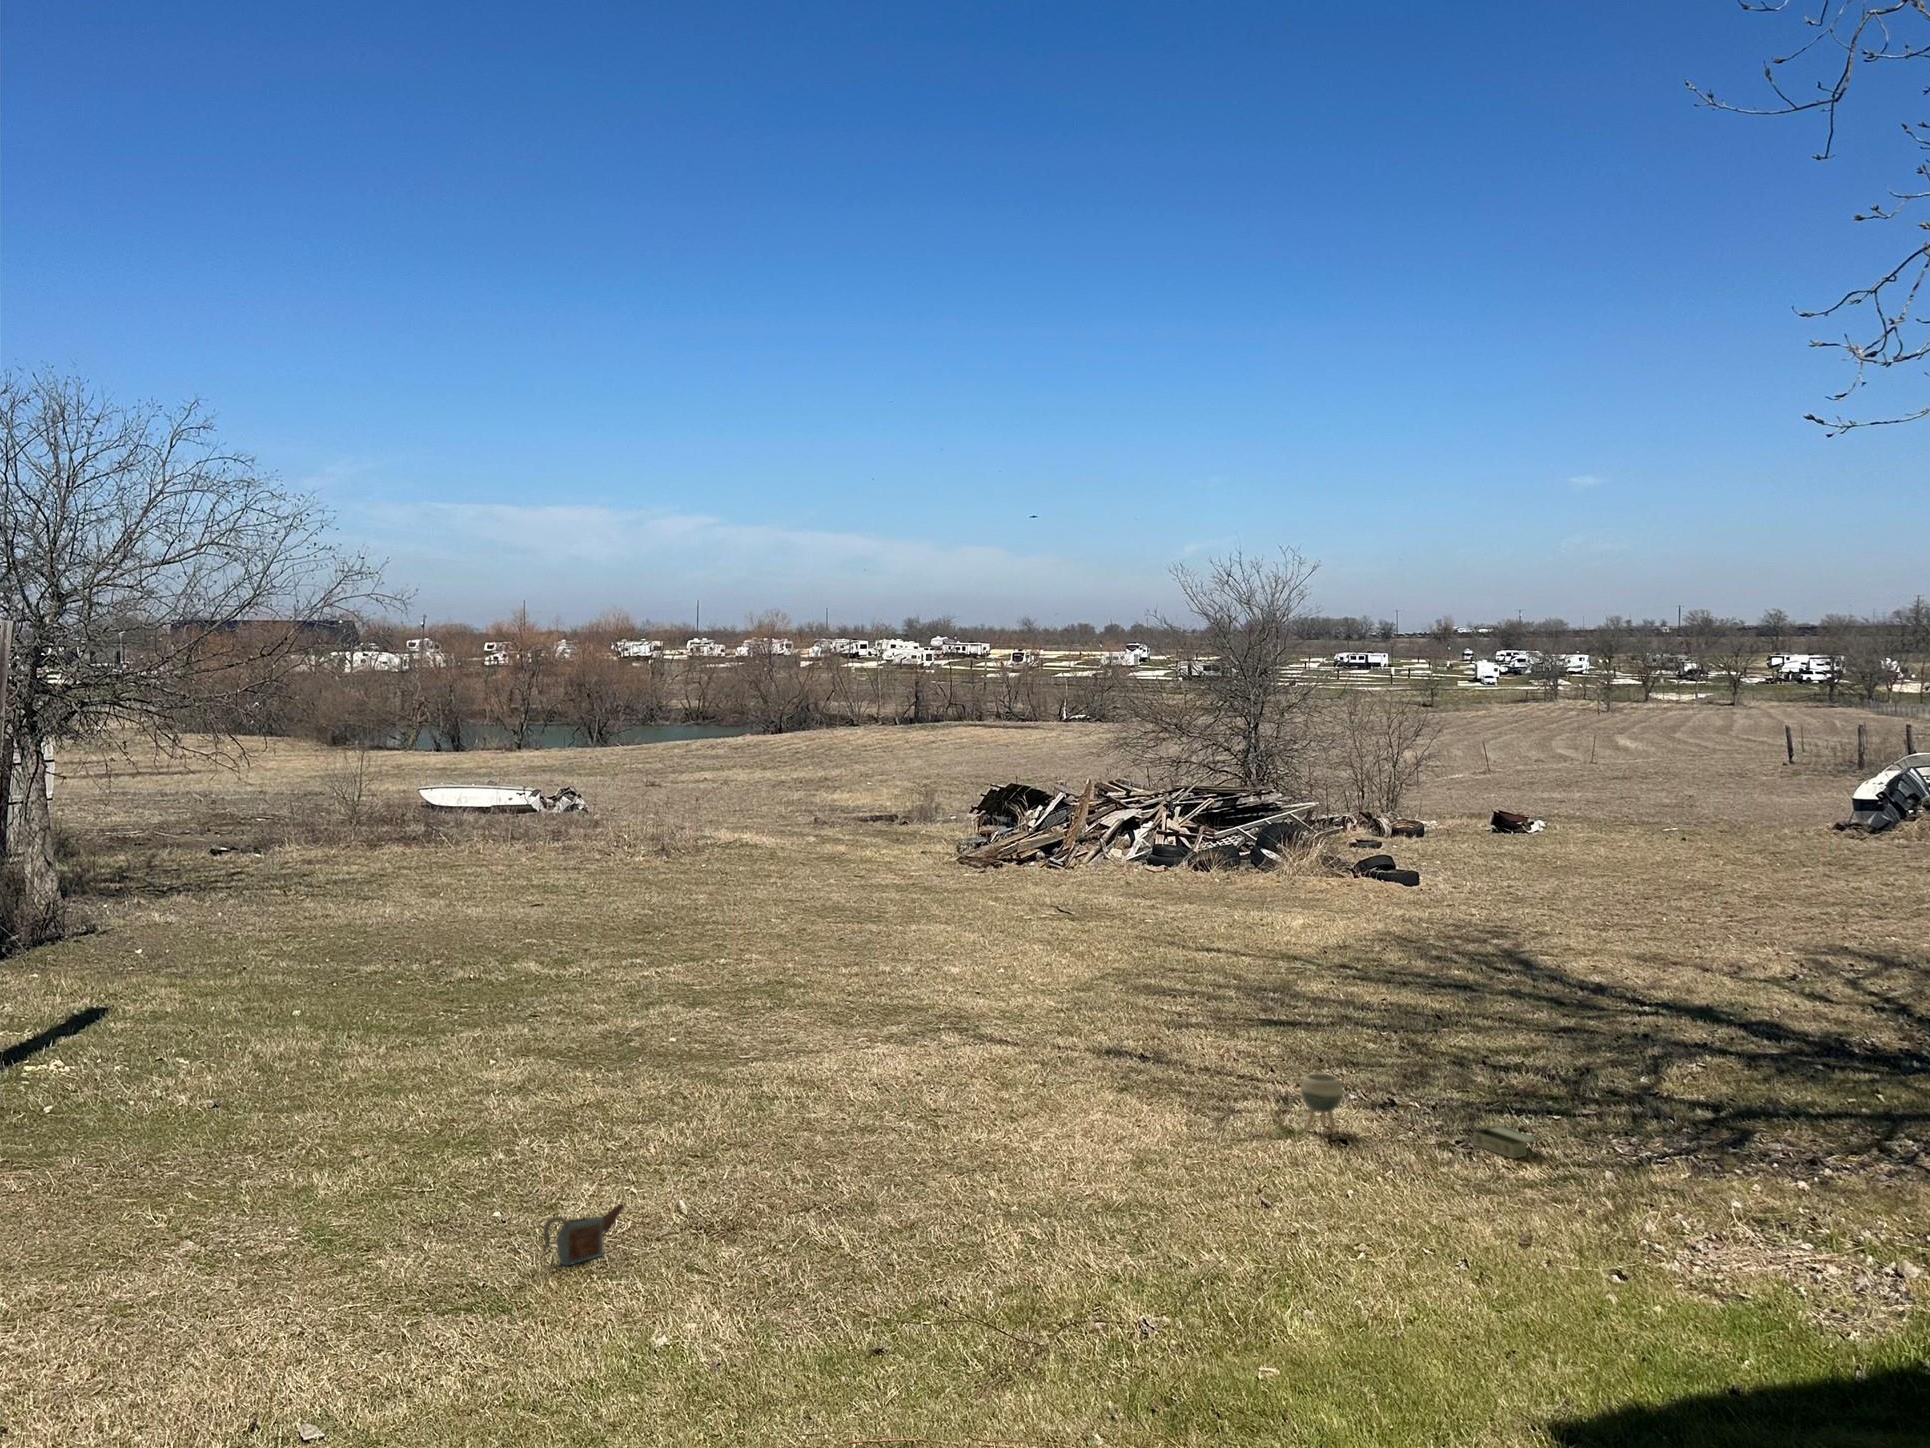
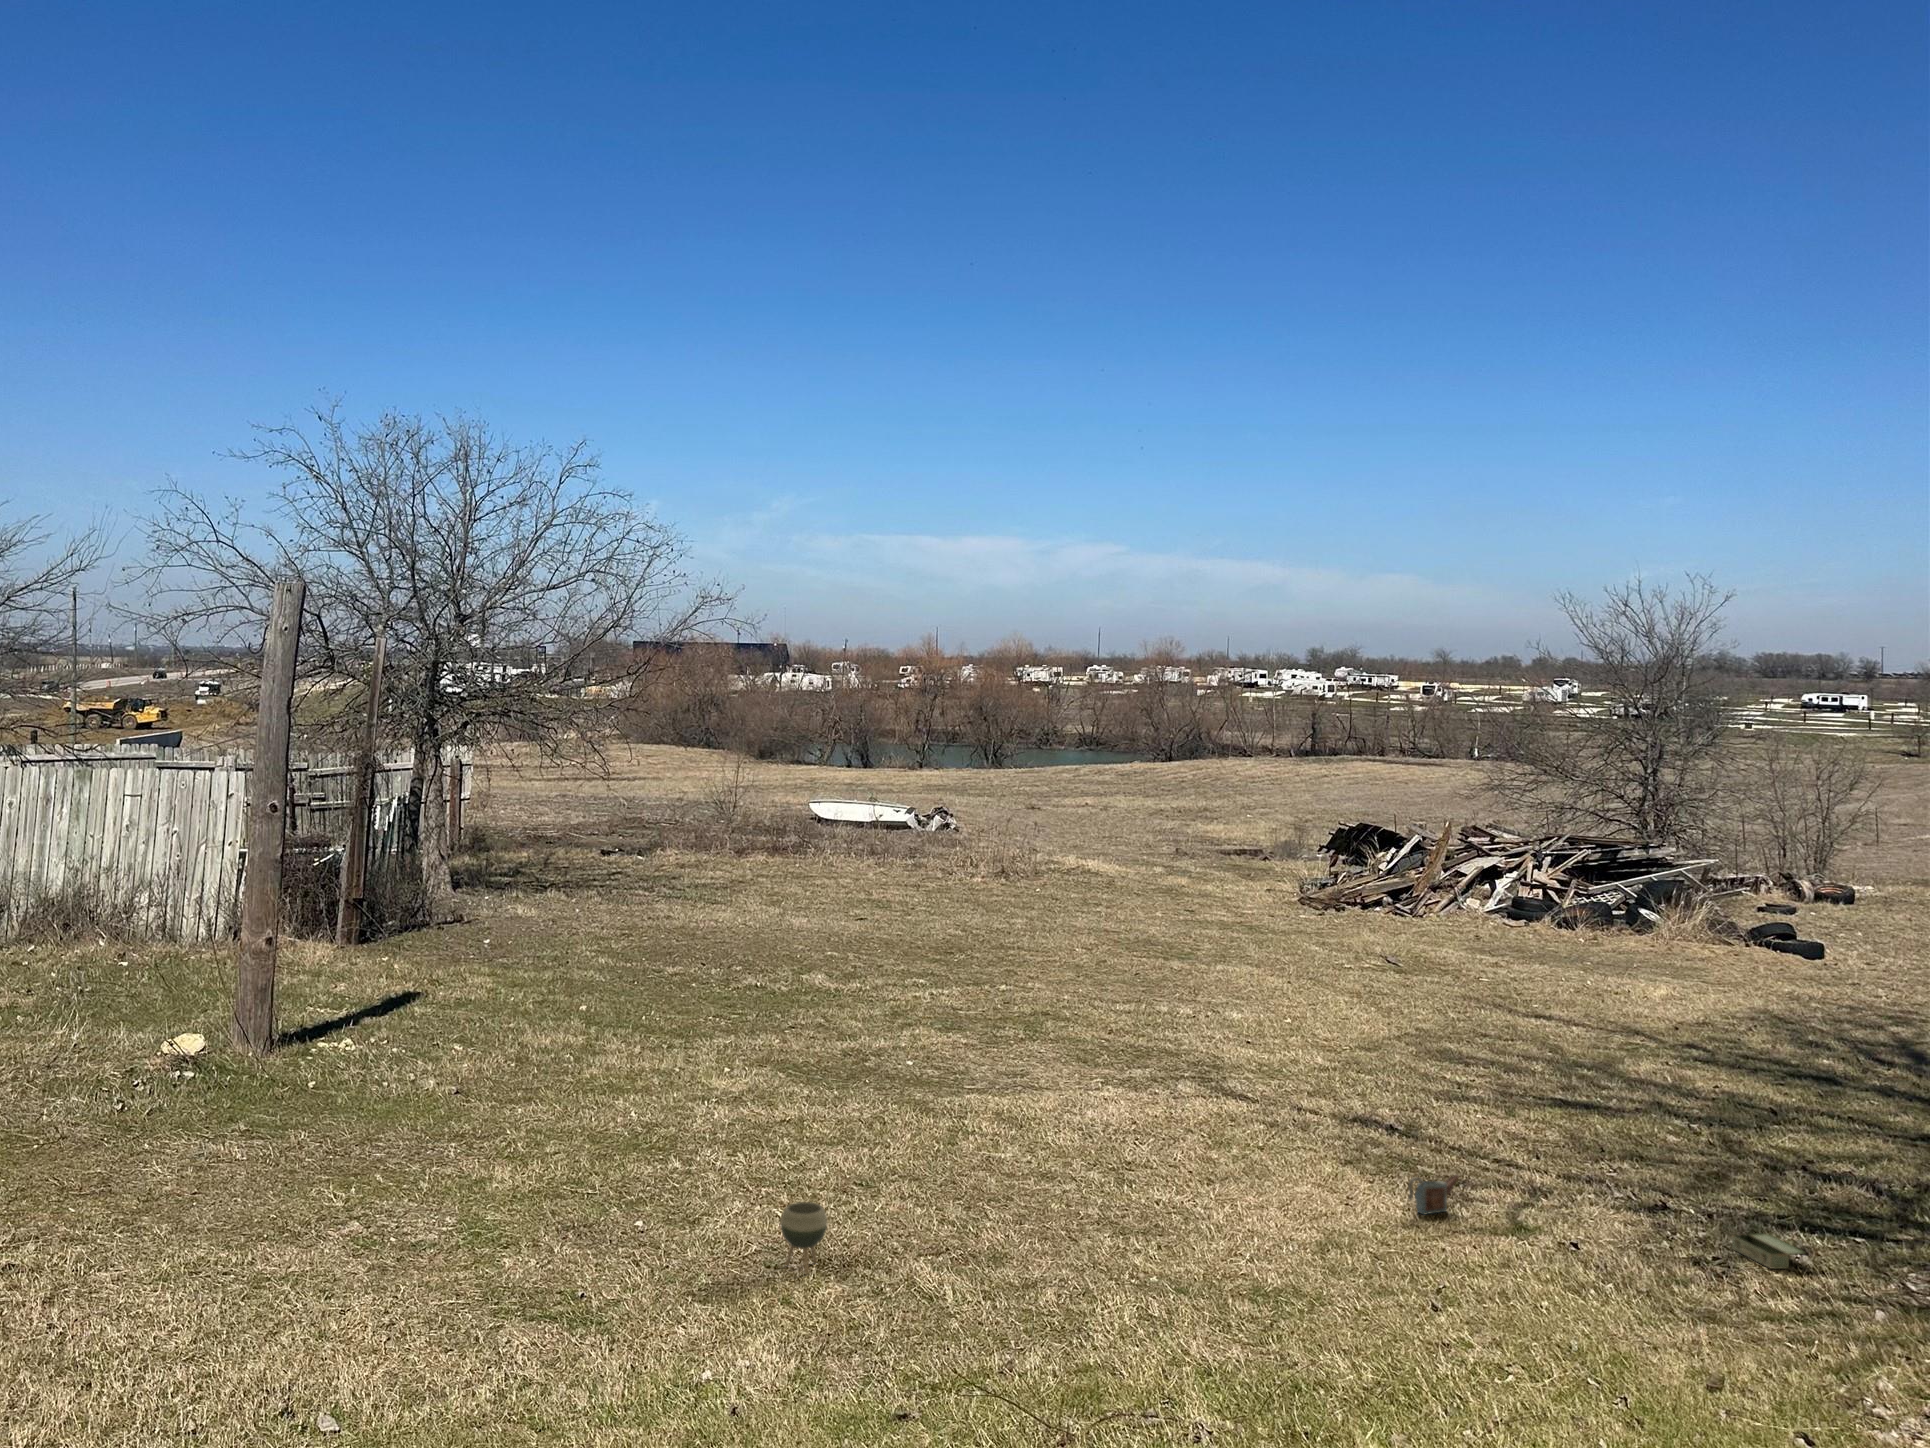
planter: present [1301,1073,1343,1133] -> present [780,1202,827,1275]
watering can: present [543,1203,625,1266] -> present [1408,1175,1459,1214]

